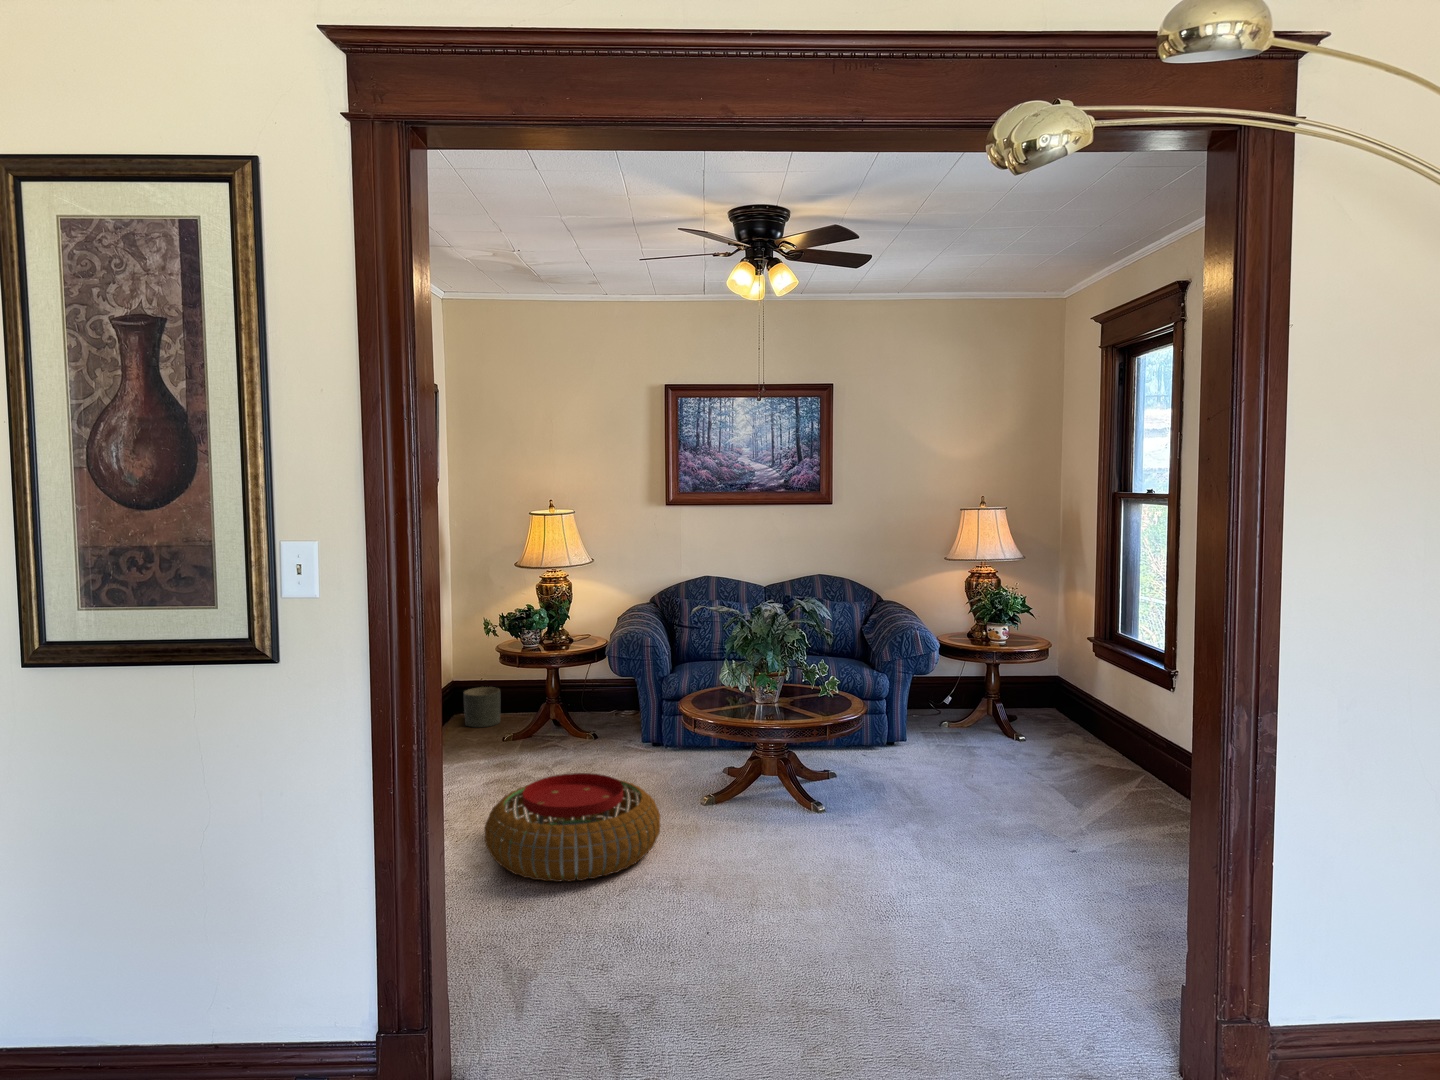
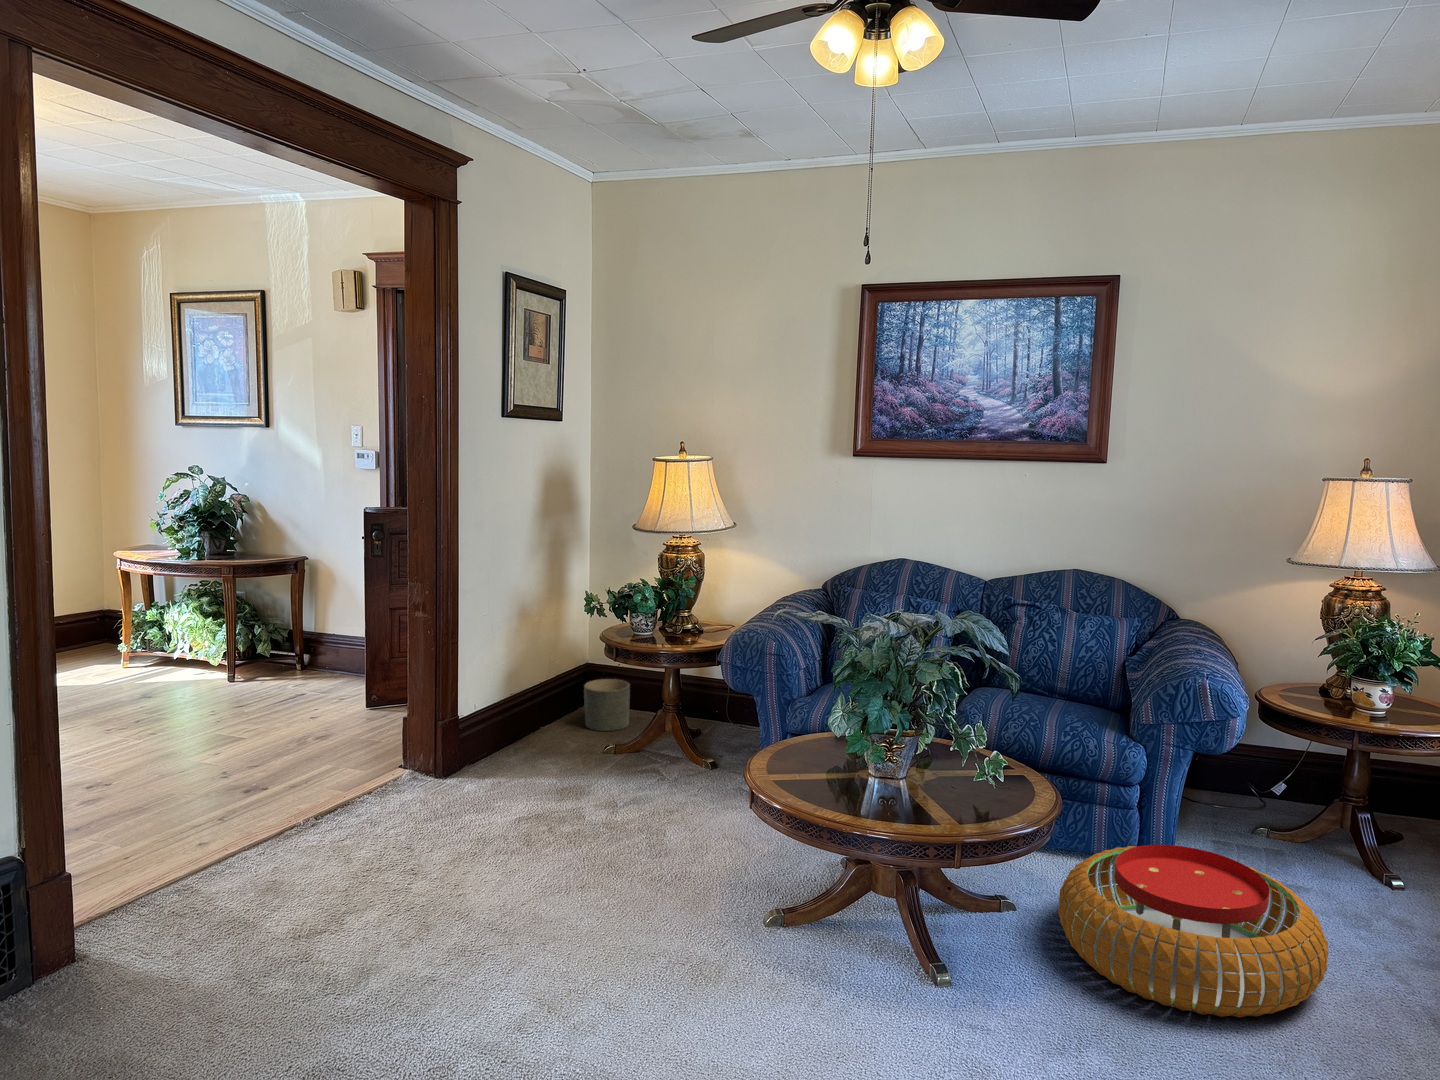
pouf: present [485,773,660,882] -> present [1058,845,1329,1018]

